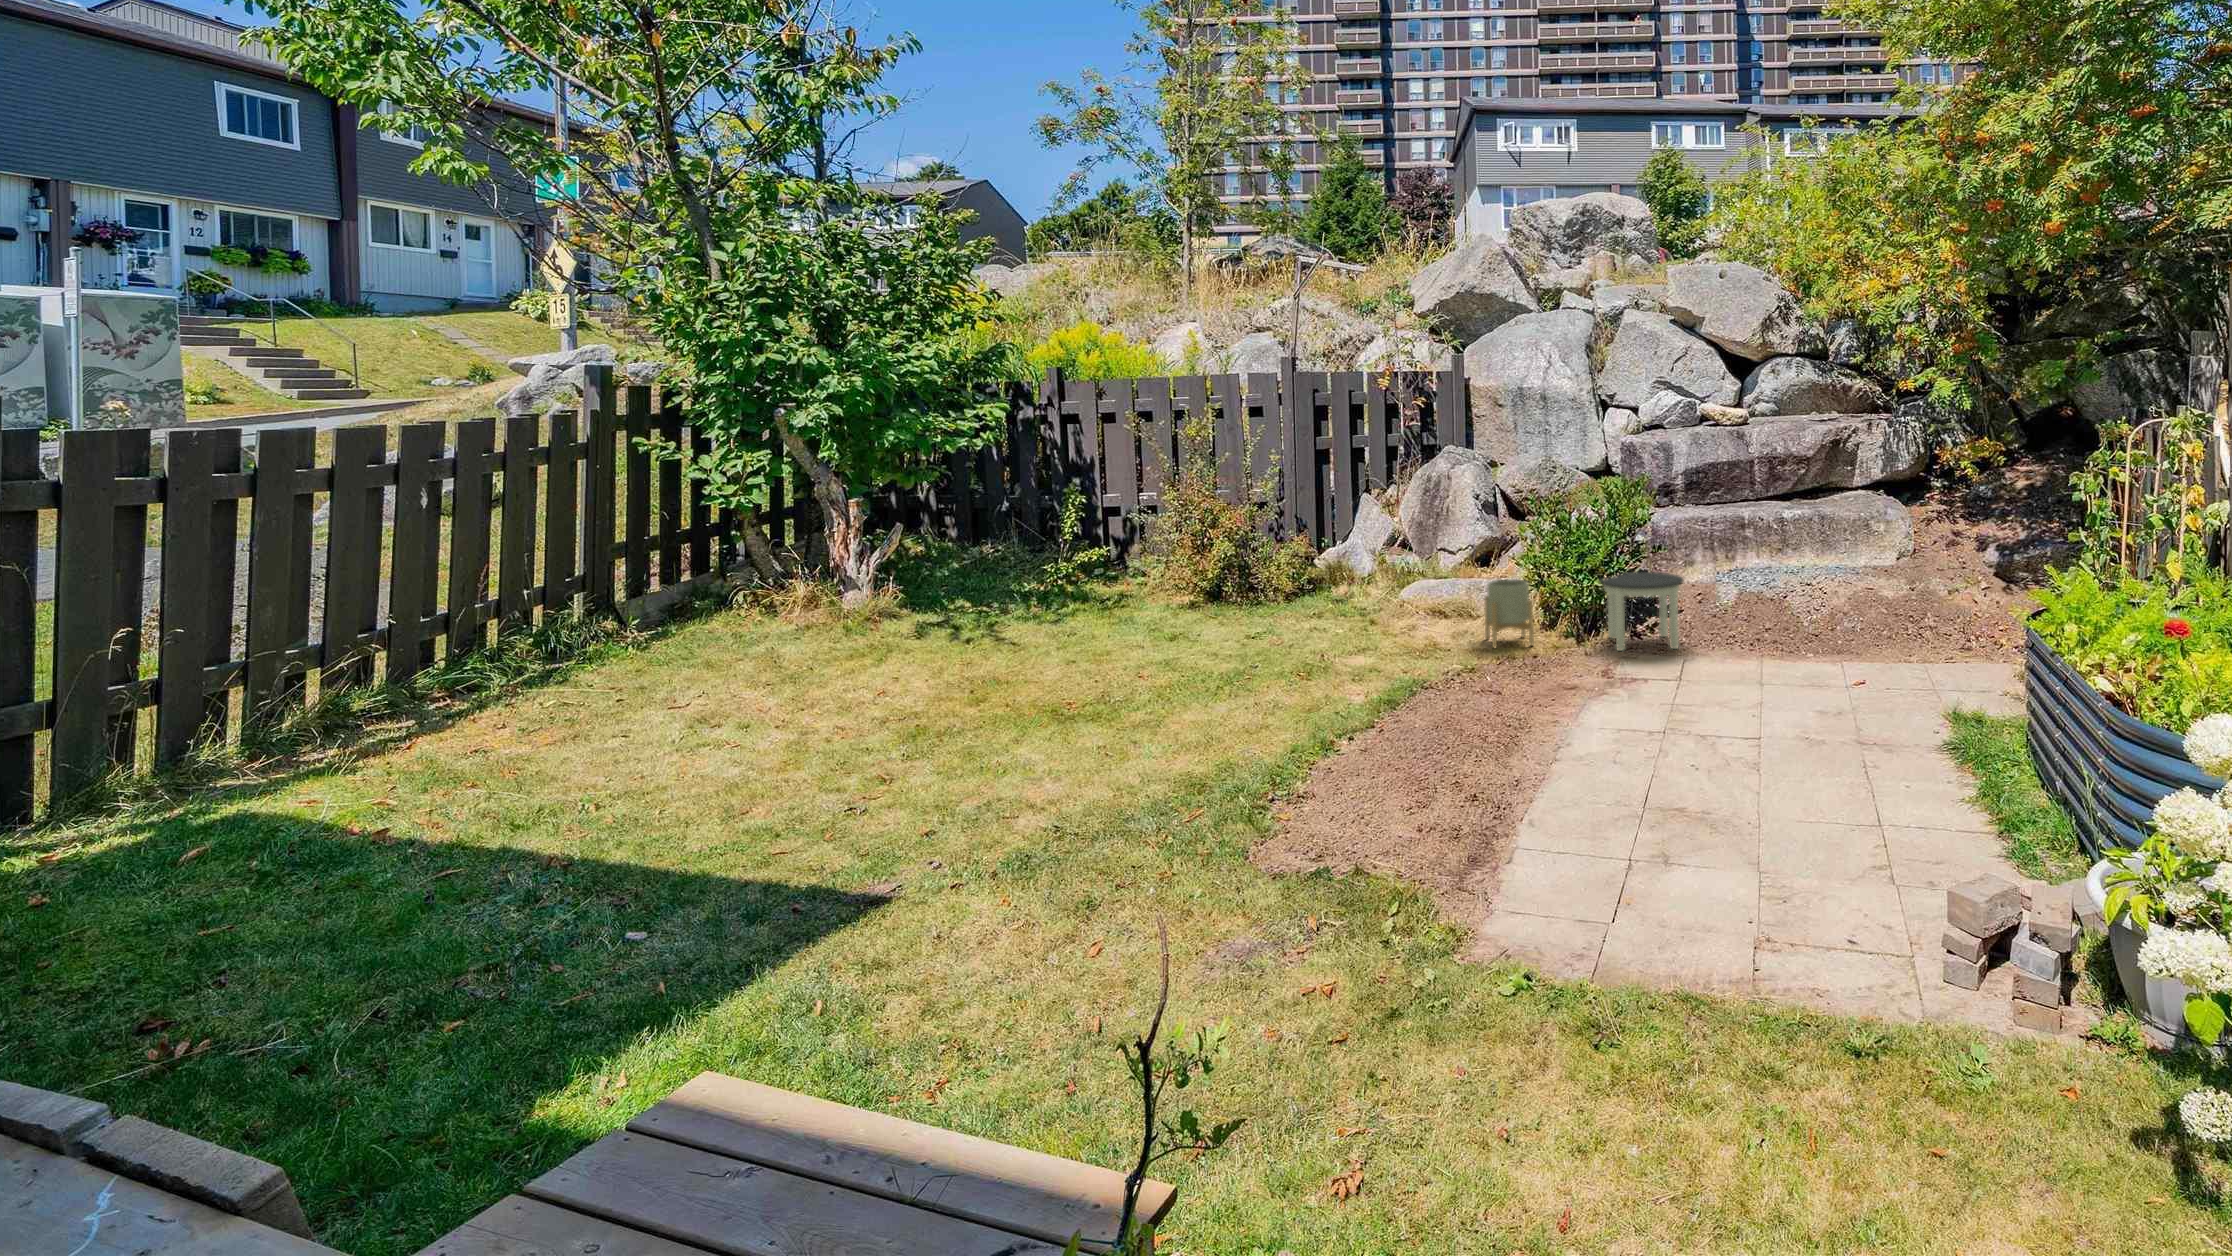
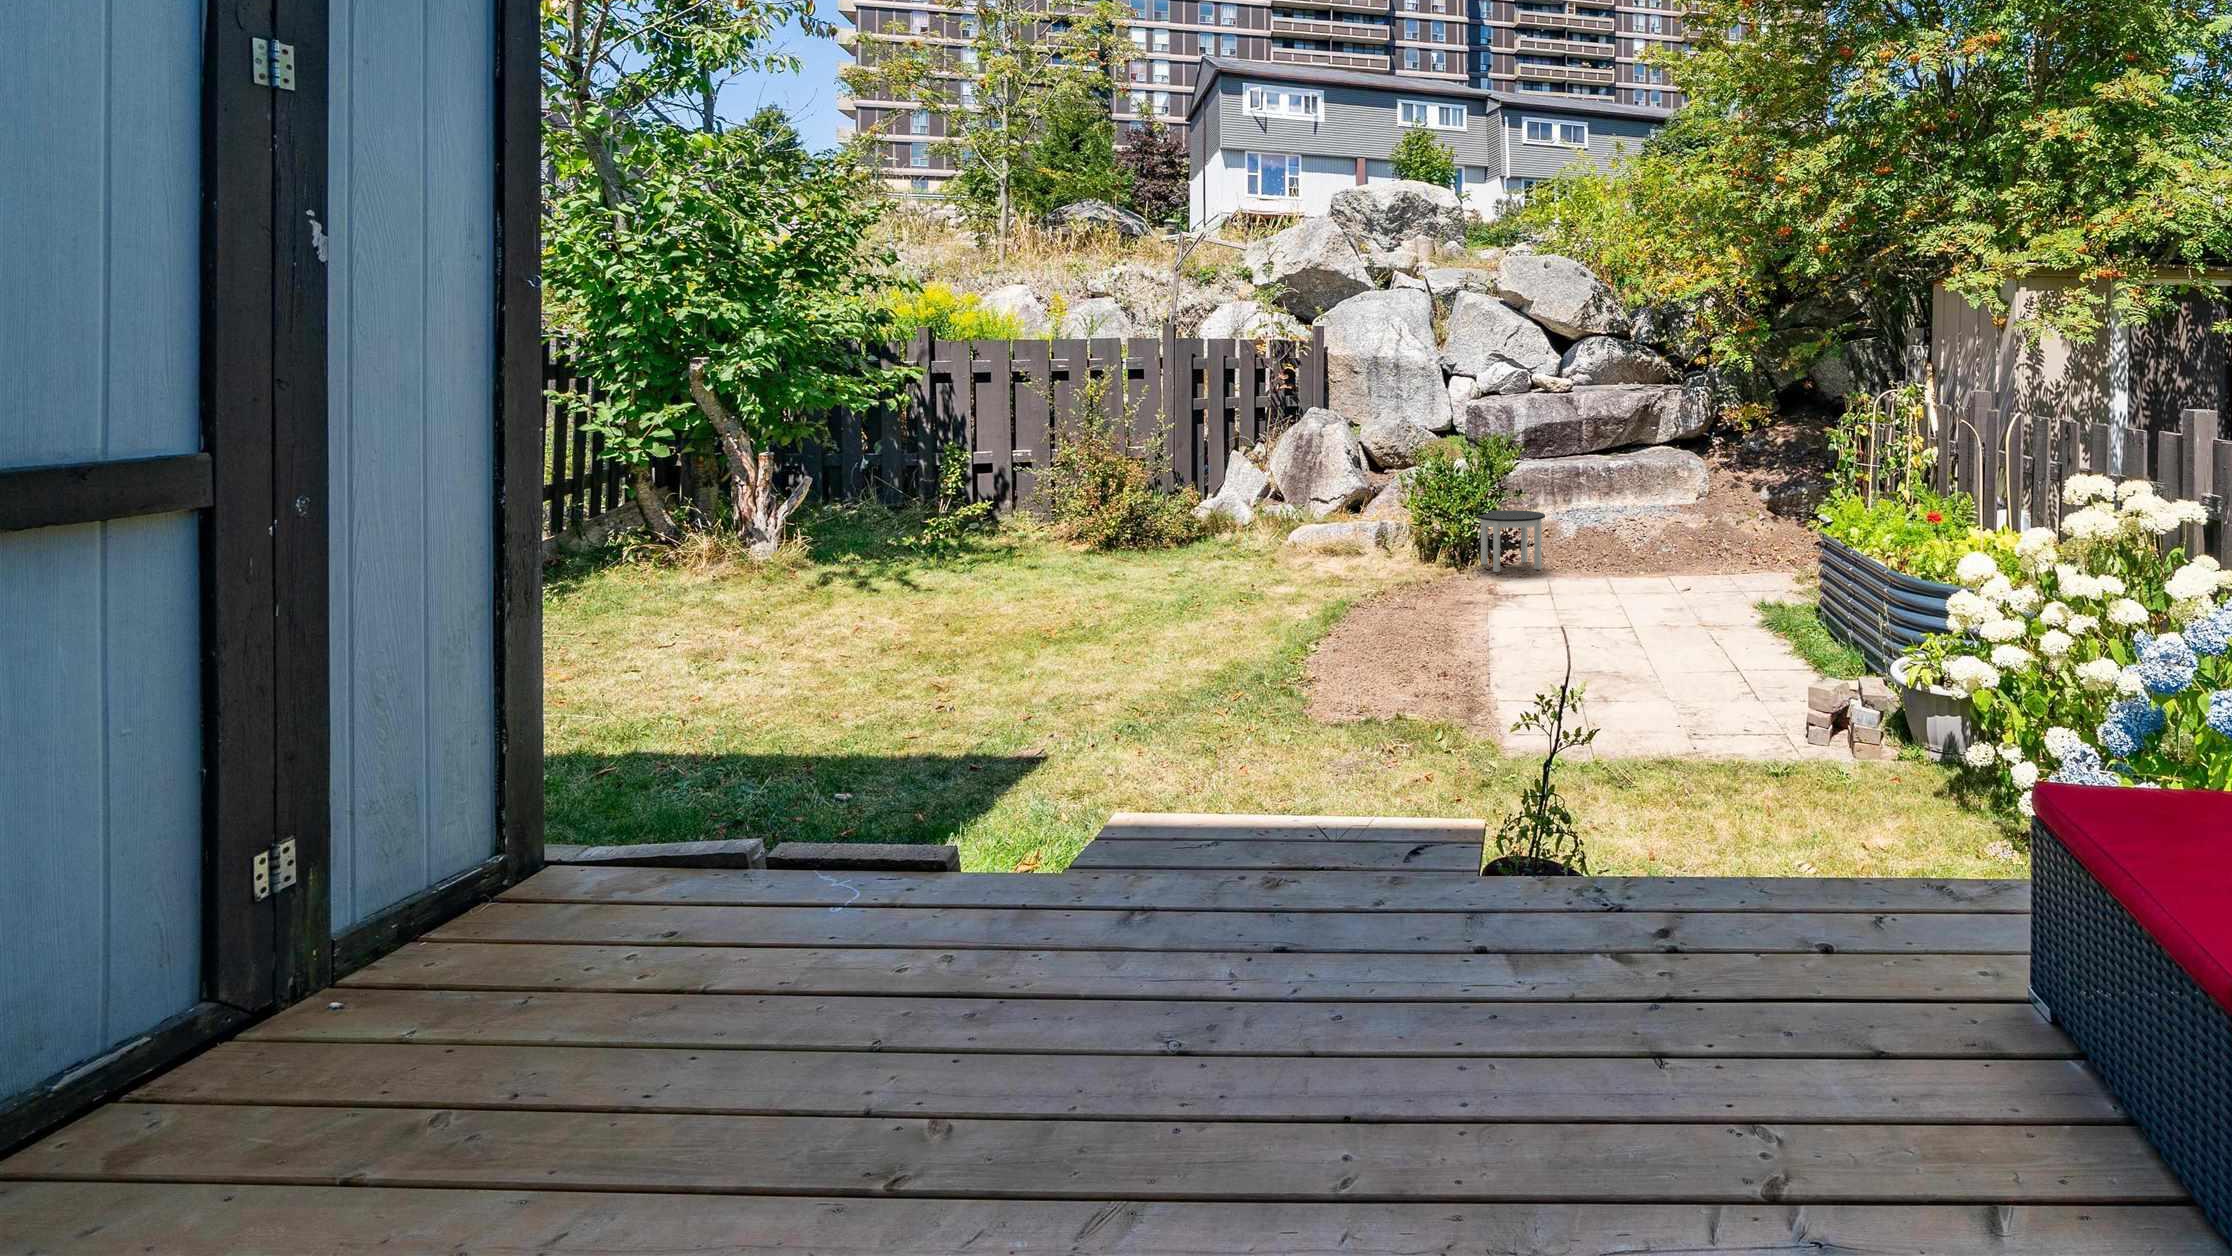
planter: present [1484,579,1534,648] -> none [1380,518,1424,573]

